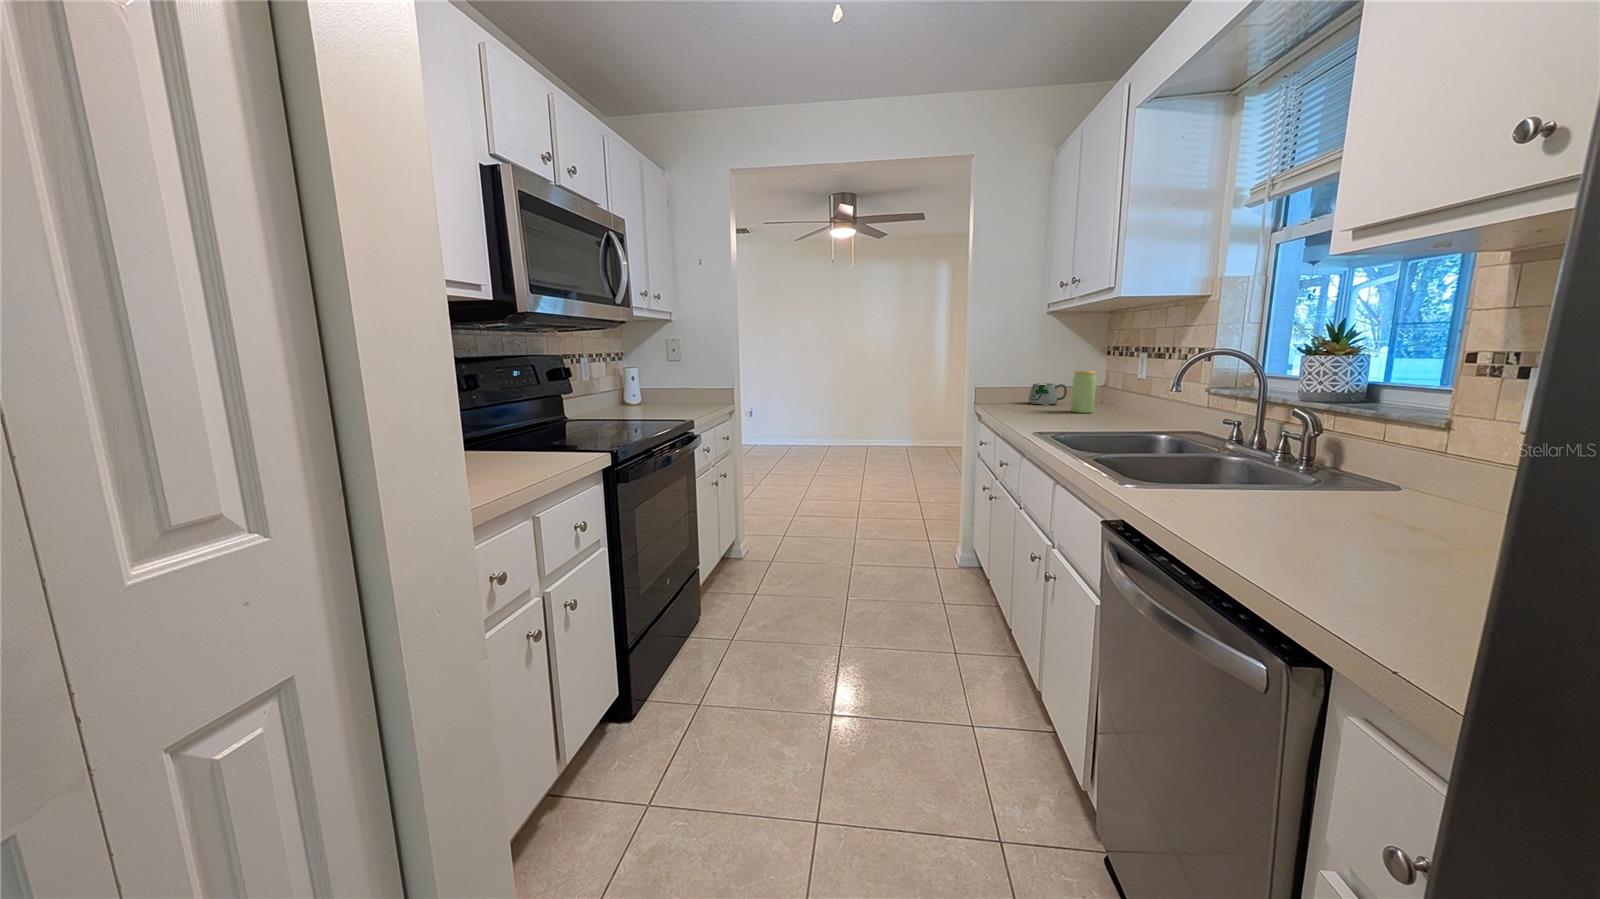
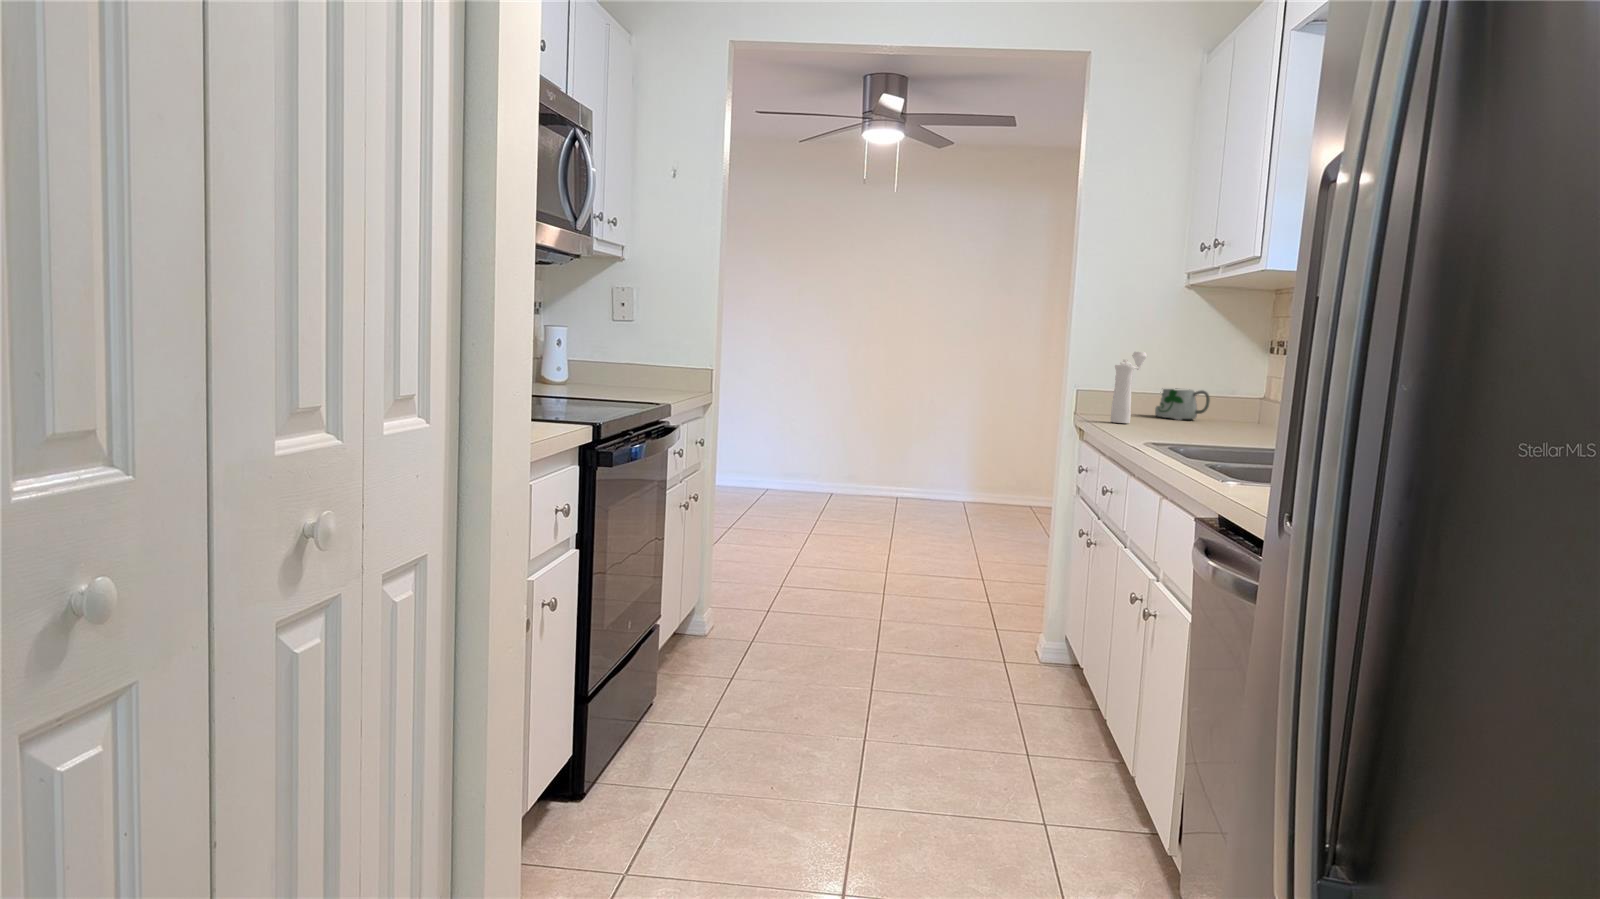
pepper mill: none [1001,361,1025,412] -> present [1111,352,1147,423]
jar: present [1071,371,1096,413] -> none [1210,371,1246,431]

